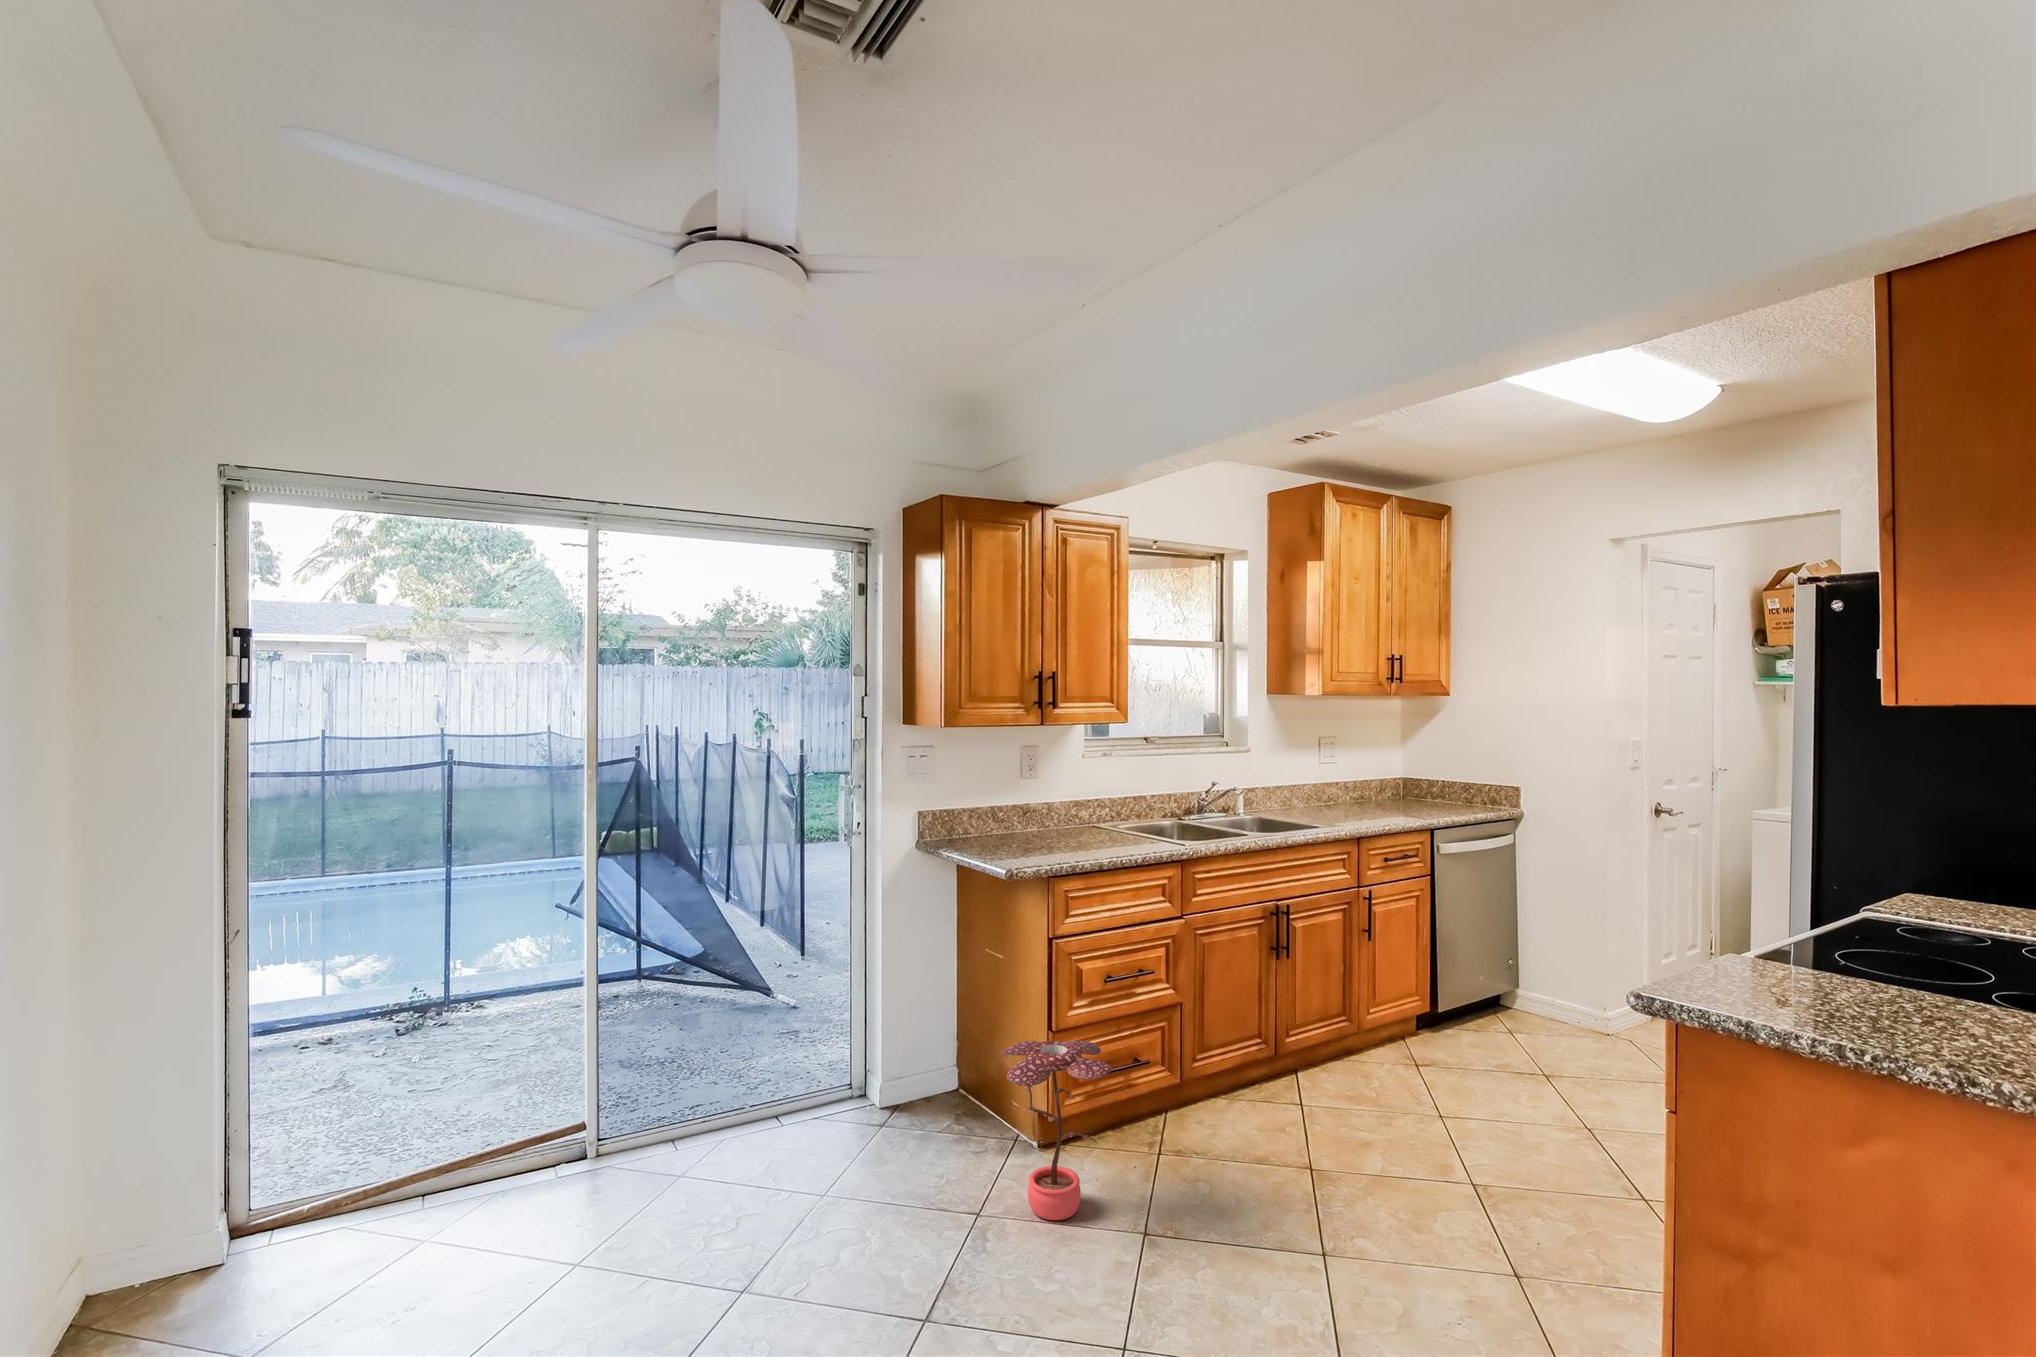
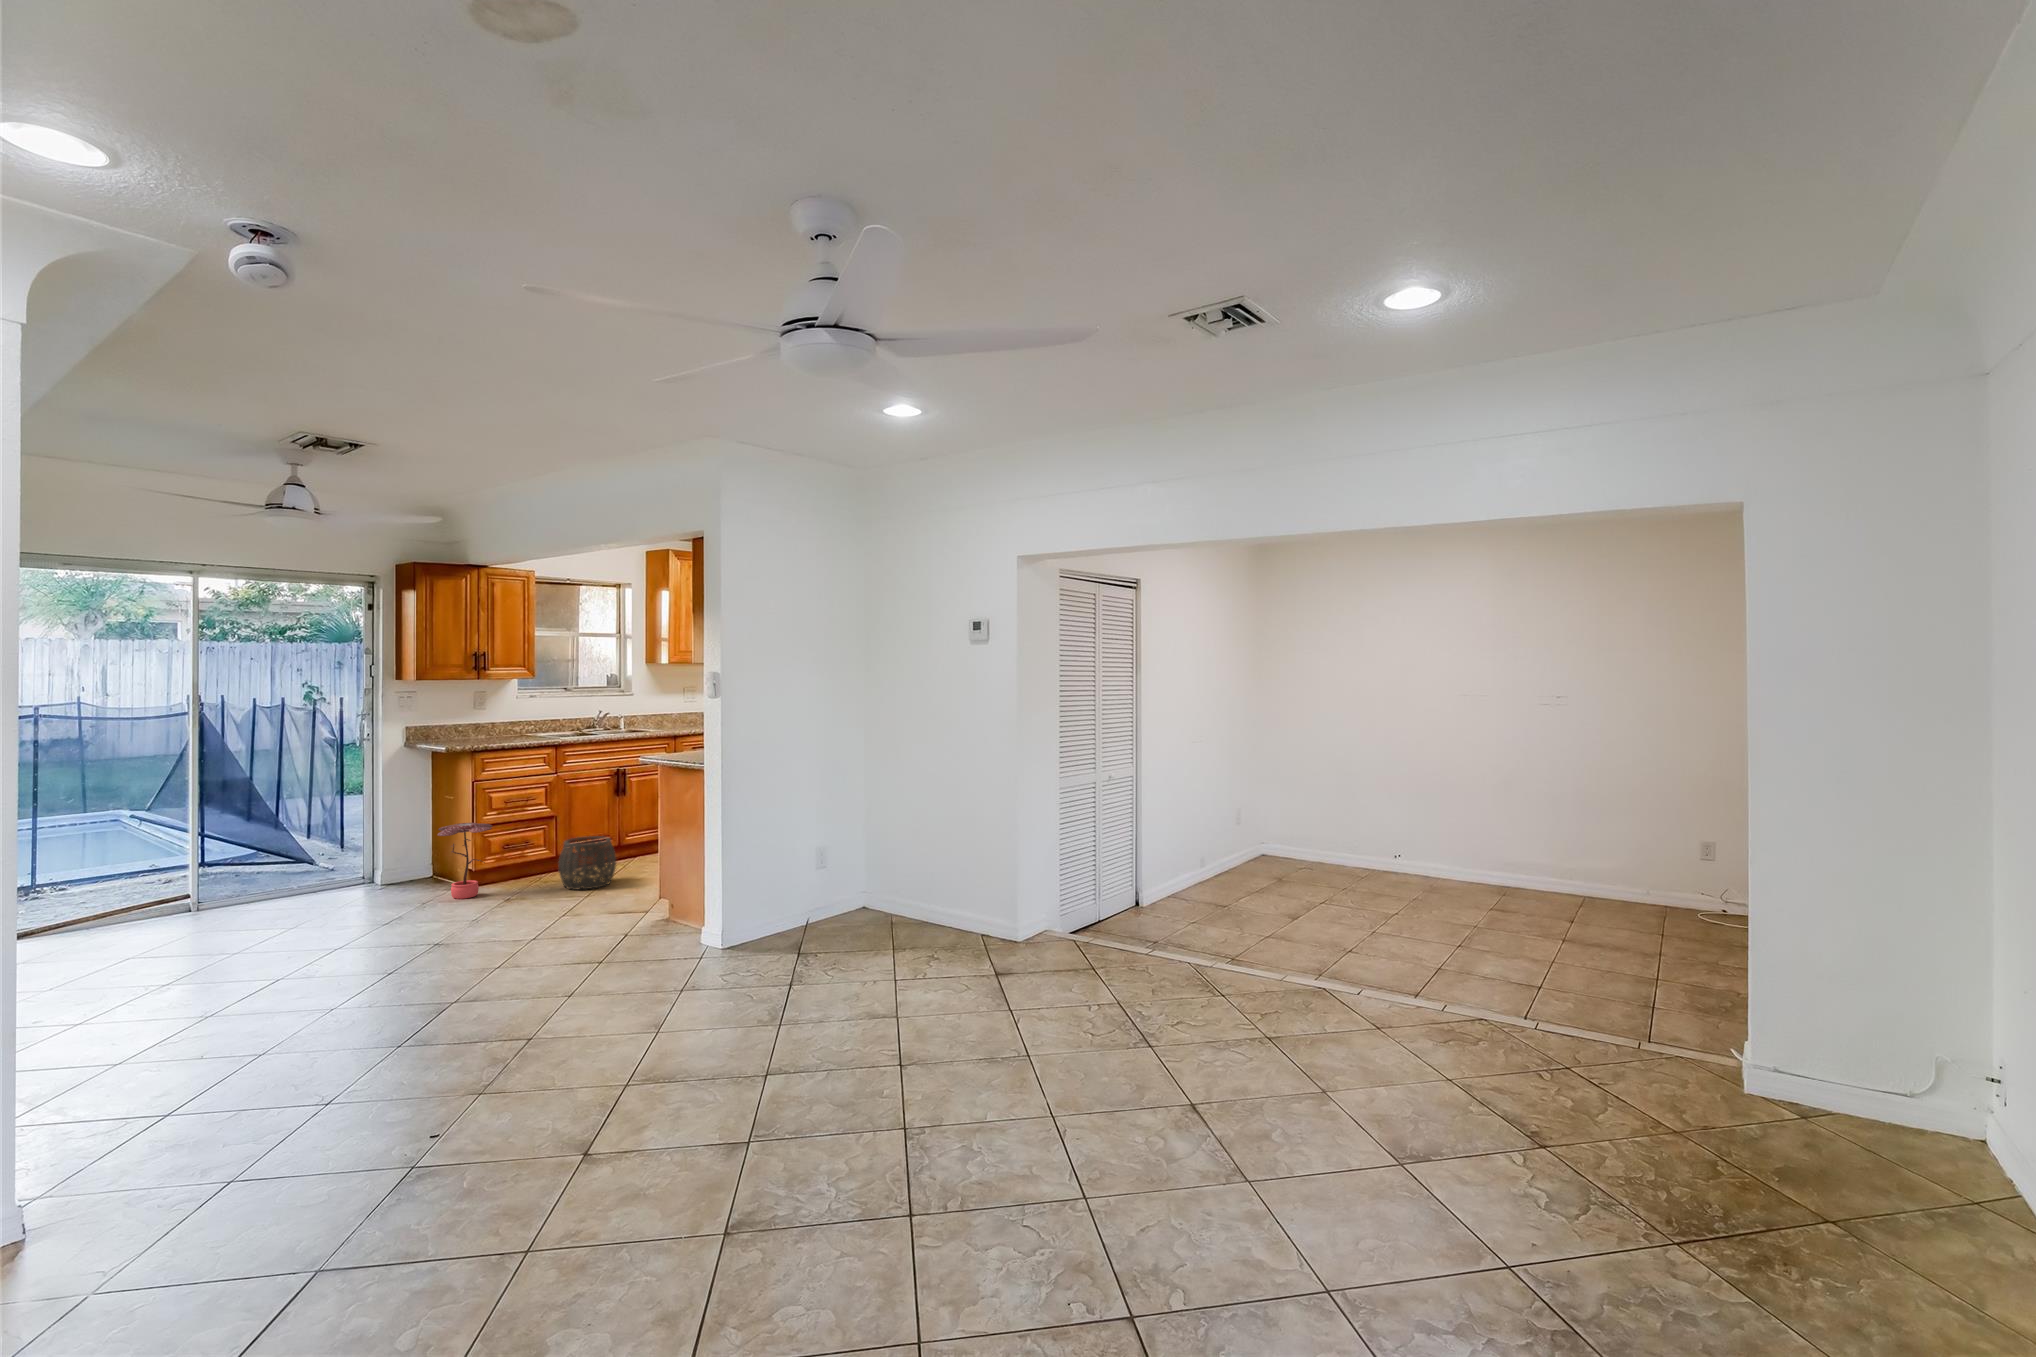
woven basket: none [1231,1075,1358,1225] -> present [559,836,616,890]

